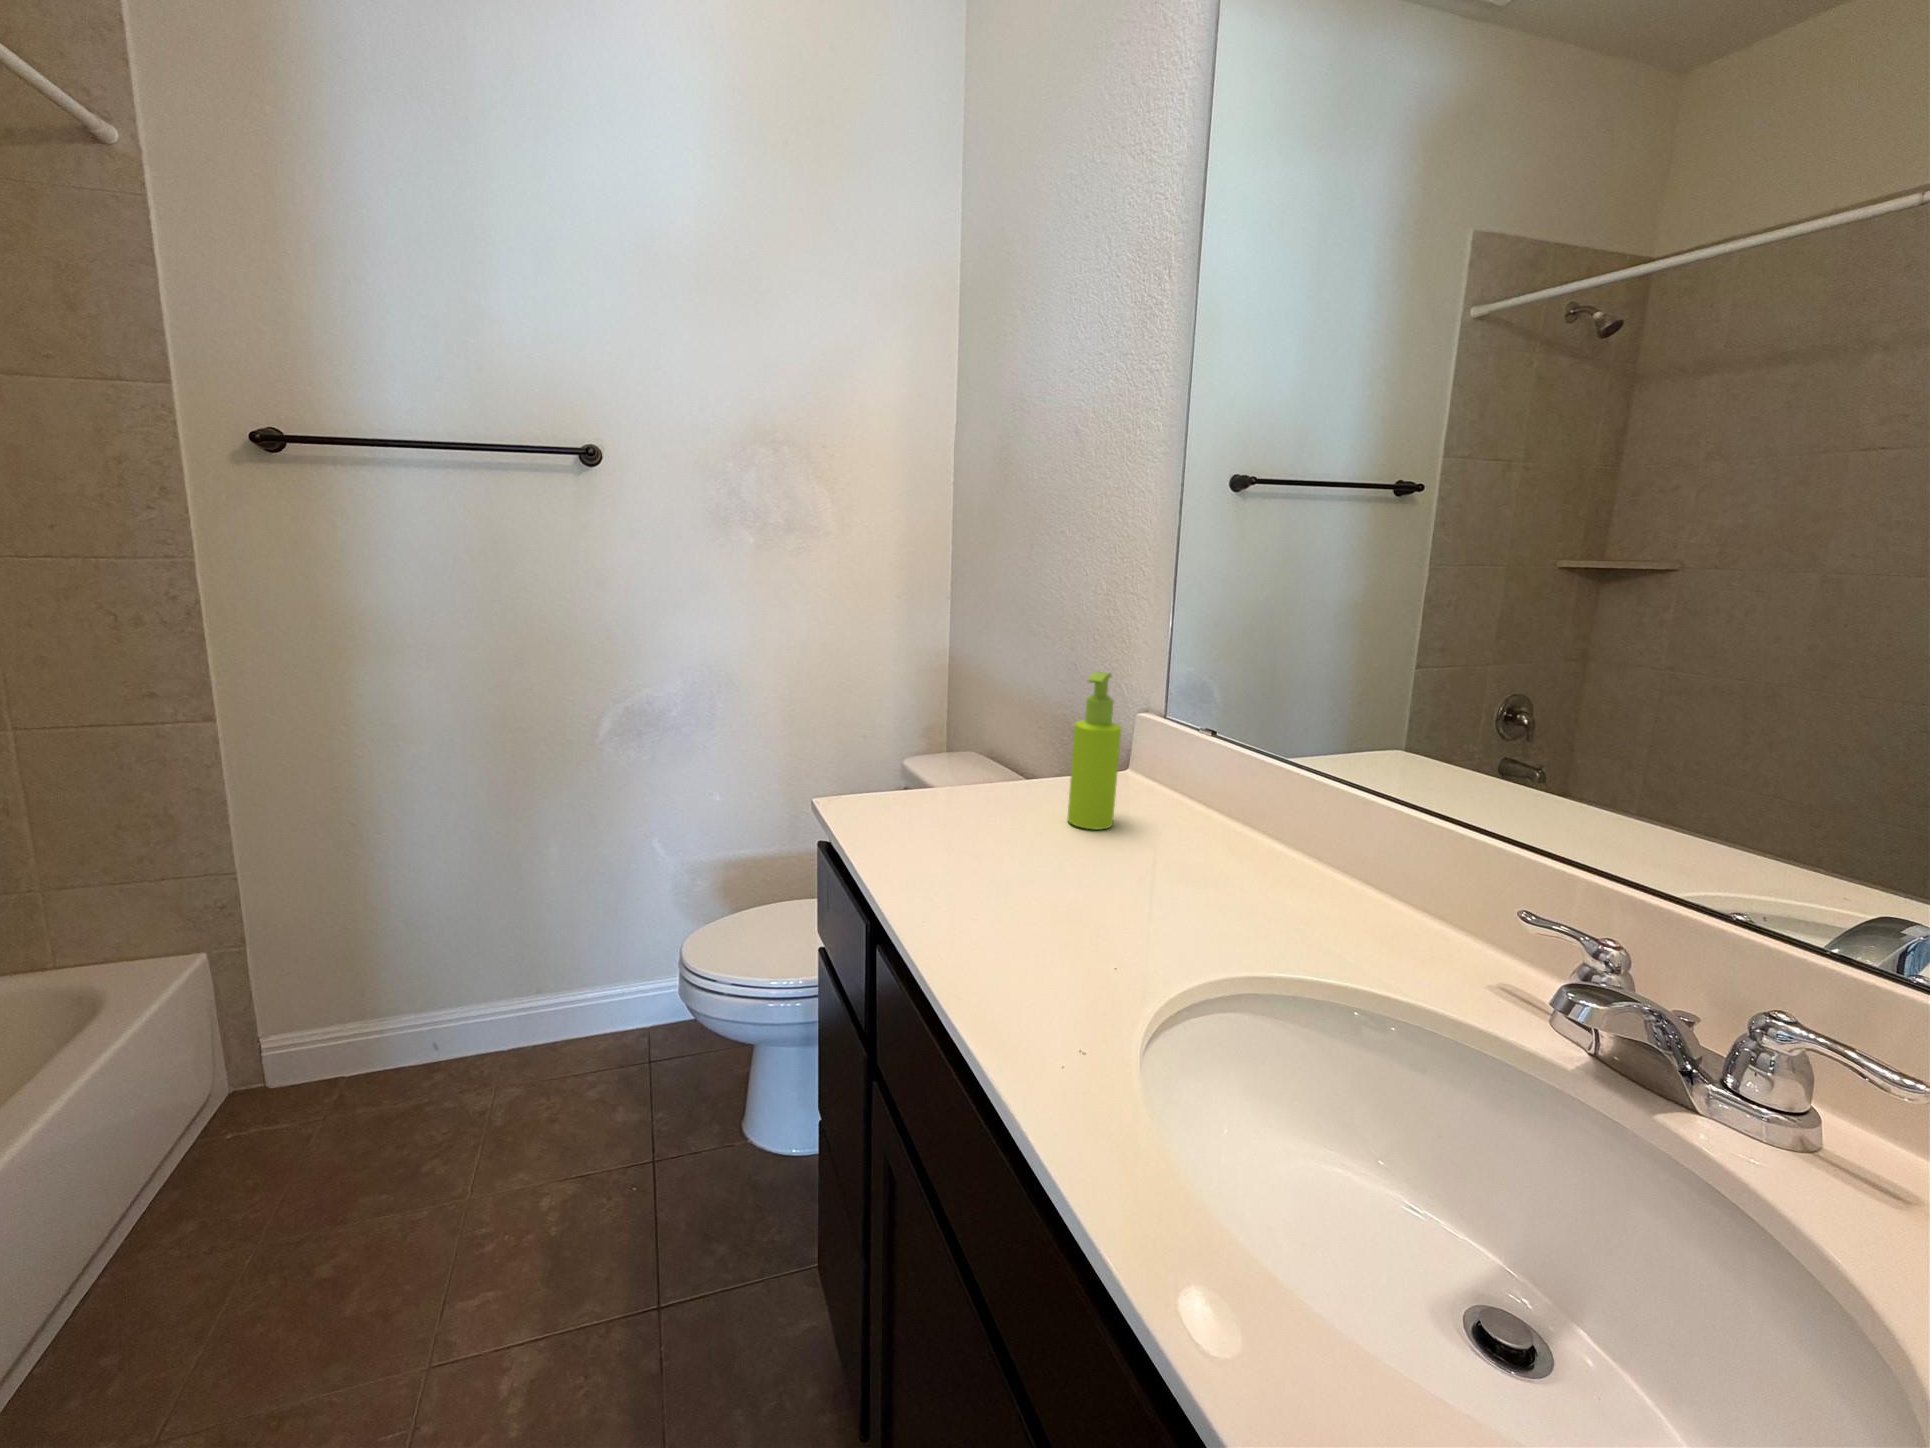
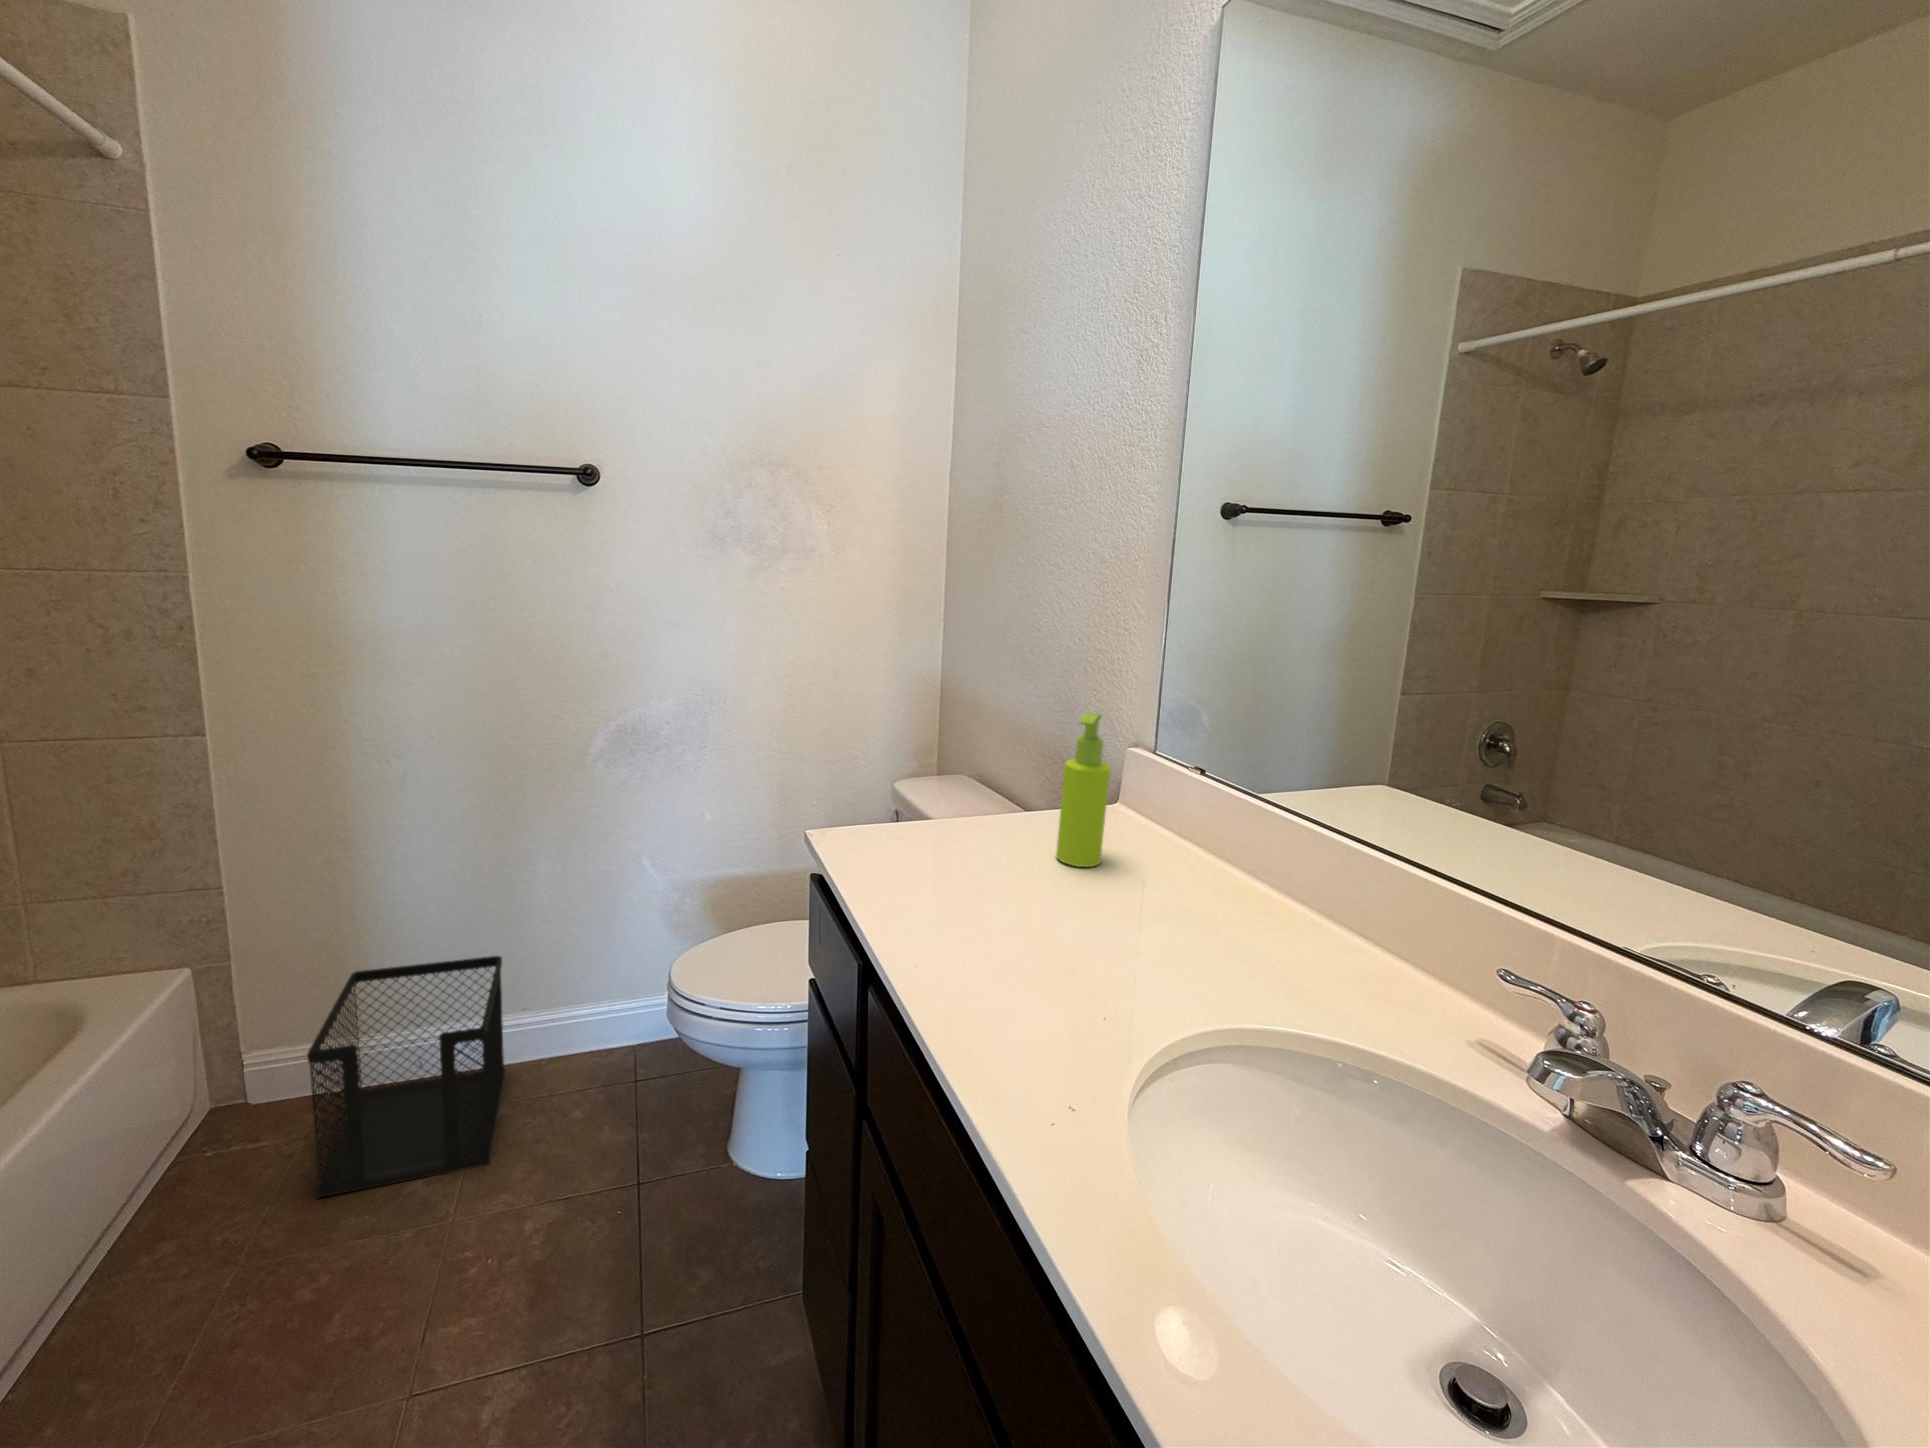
wastebasket: none [321,940,521,1180] -> present [307,956,506,1197]

